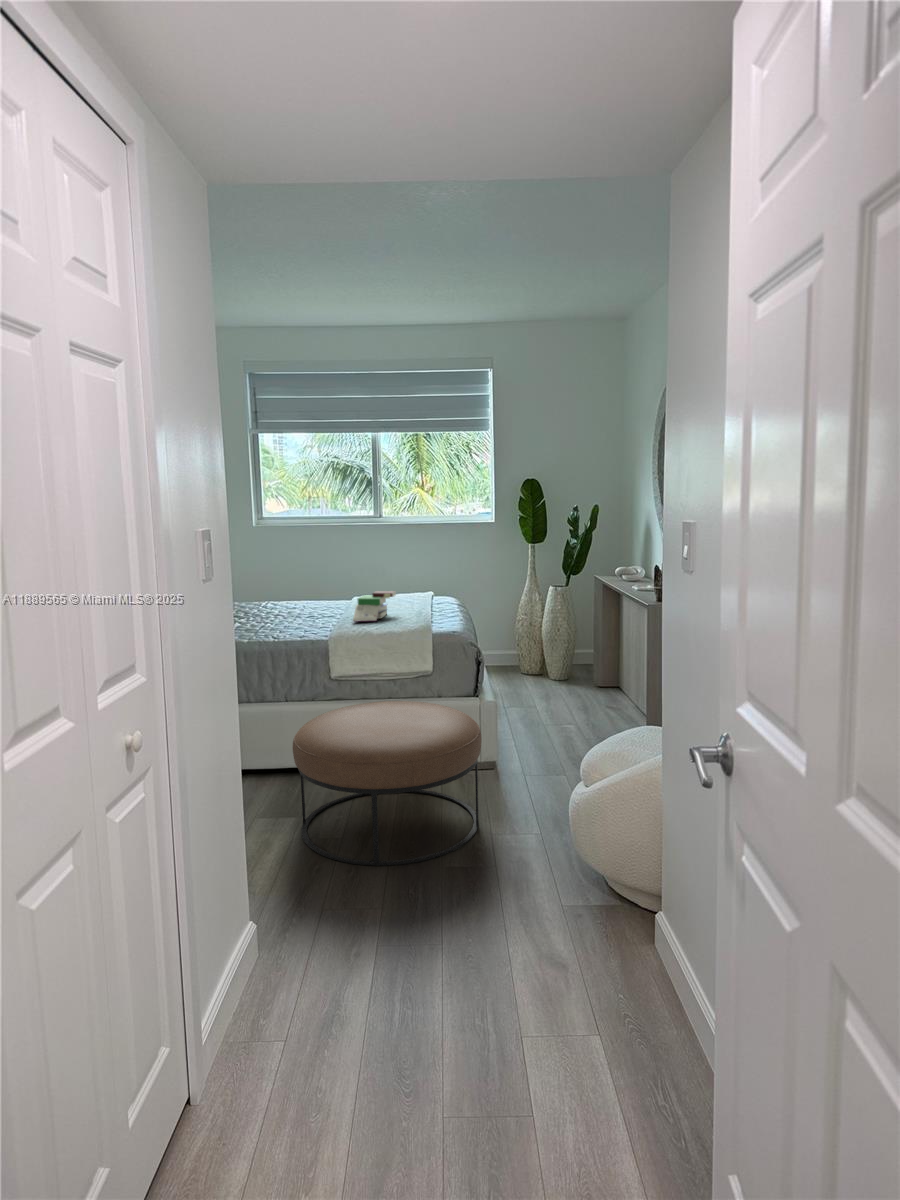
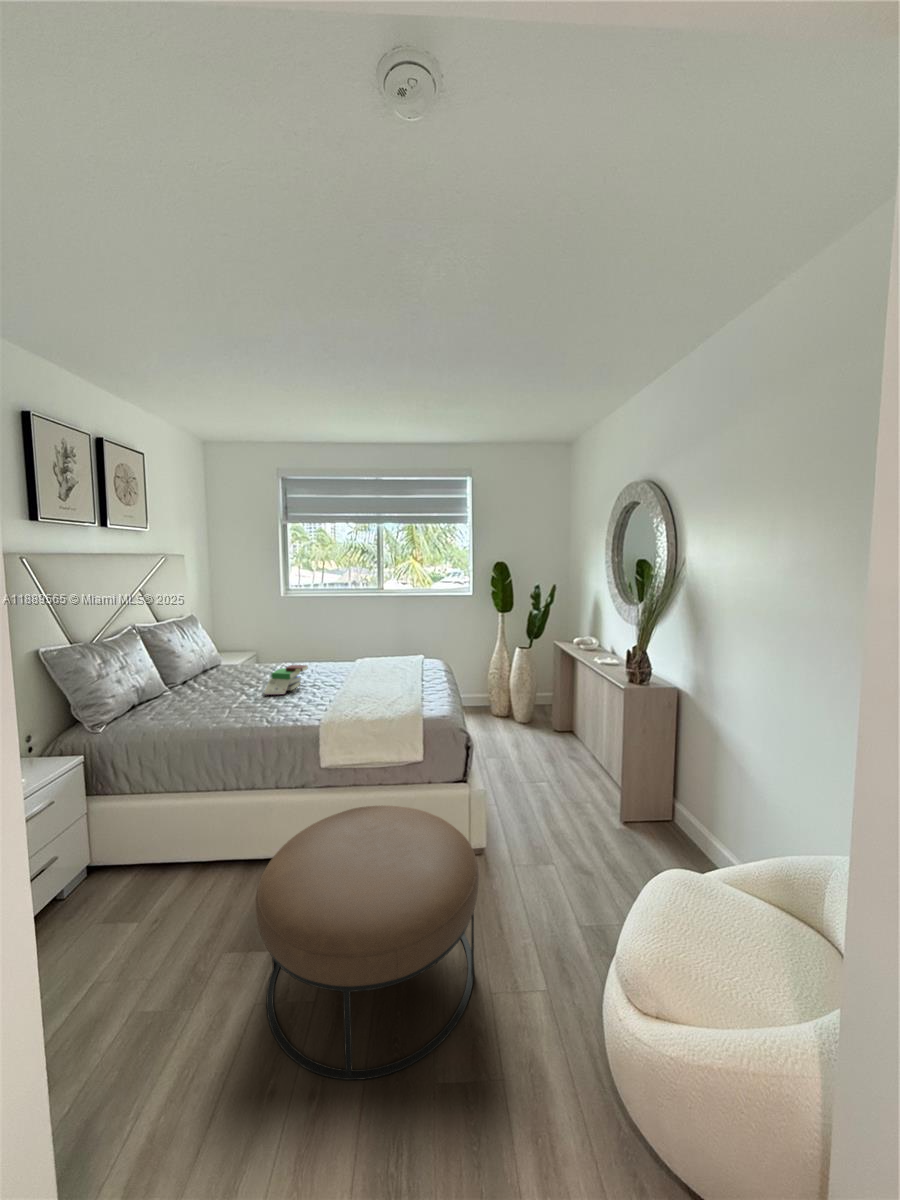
book: present [353,591,396,622] -> present [264,665,308,695]

